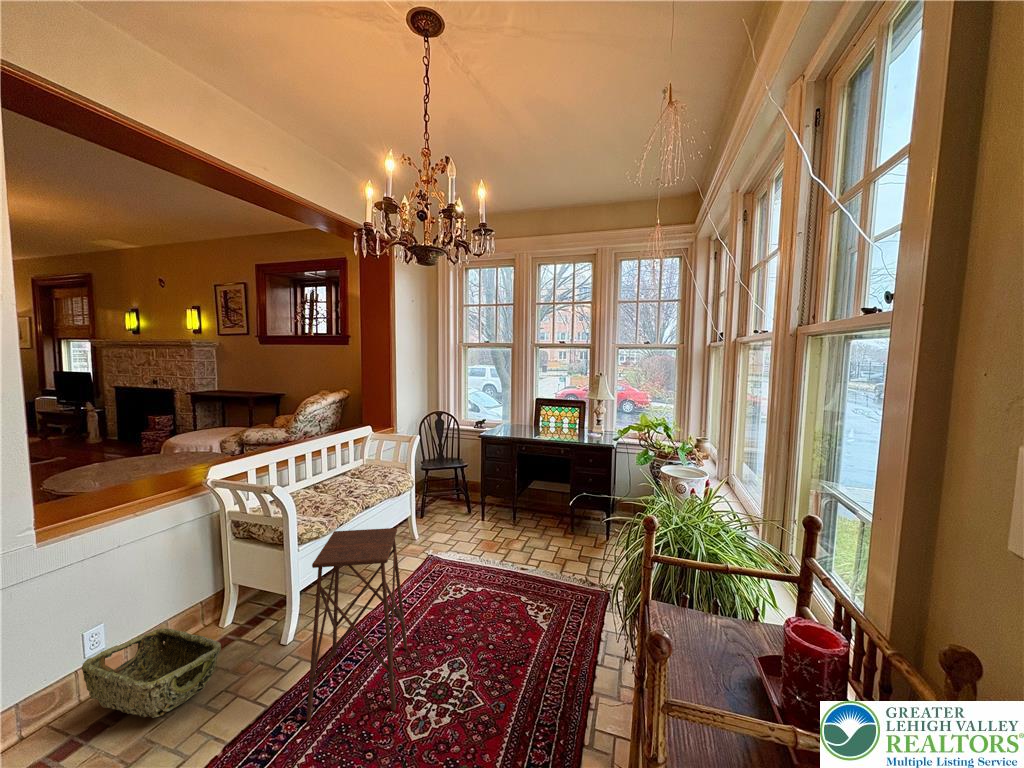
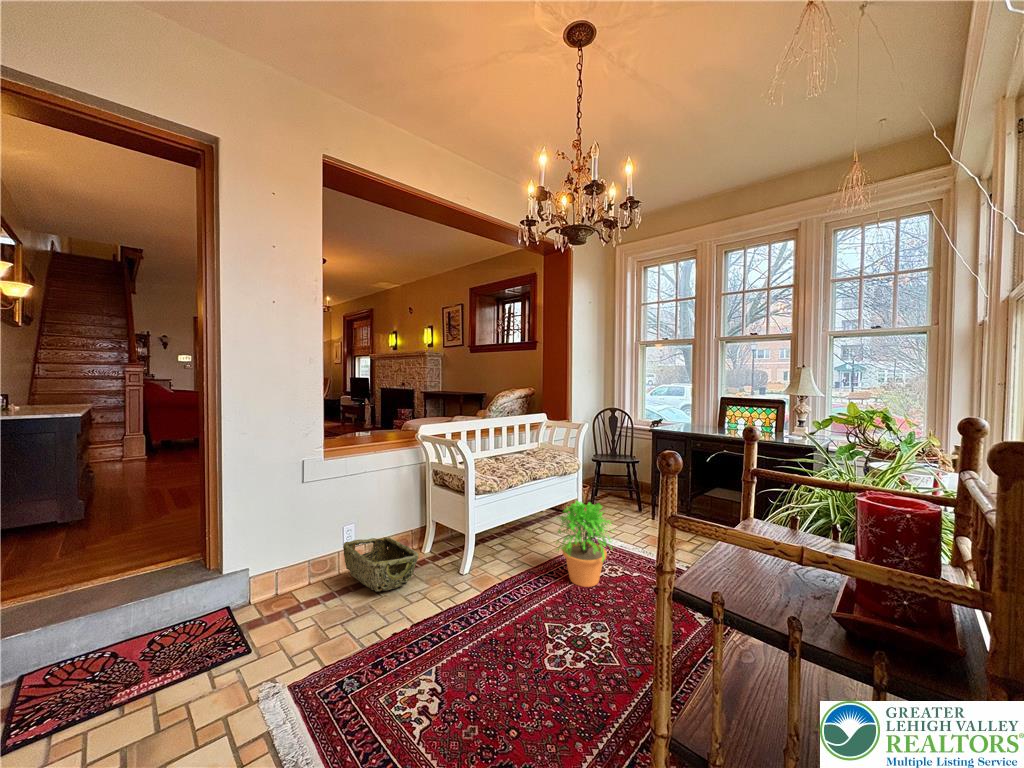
side table: present [306,528,407,721] -> none [468,479,557,644]
potted plant: none [396,529,464,618] -> present [557,501,611,587]

